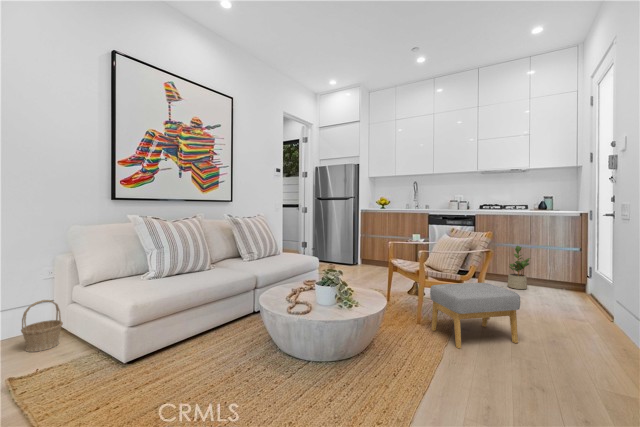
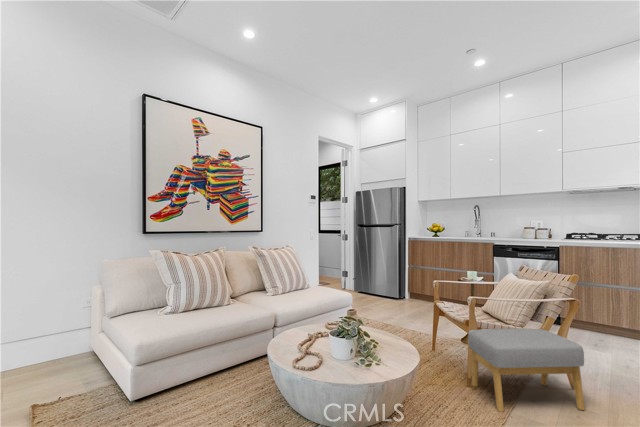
potted plant: present [507,246,531,289] -> none [594,281,625,337]
basket: present [21,300,63,352] -> none [50,333,87,383]

